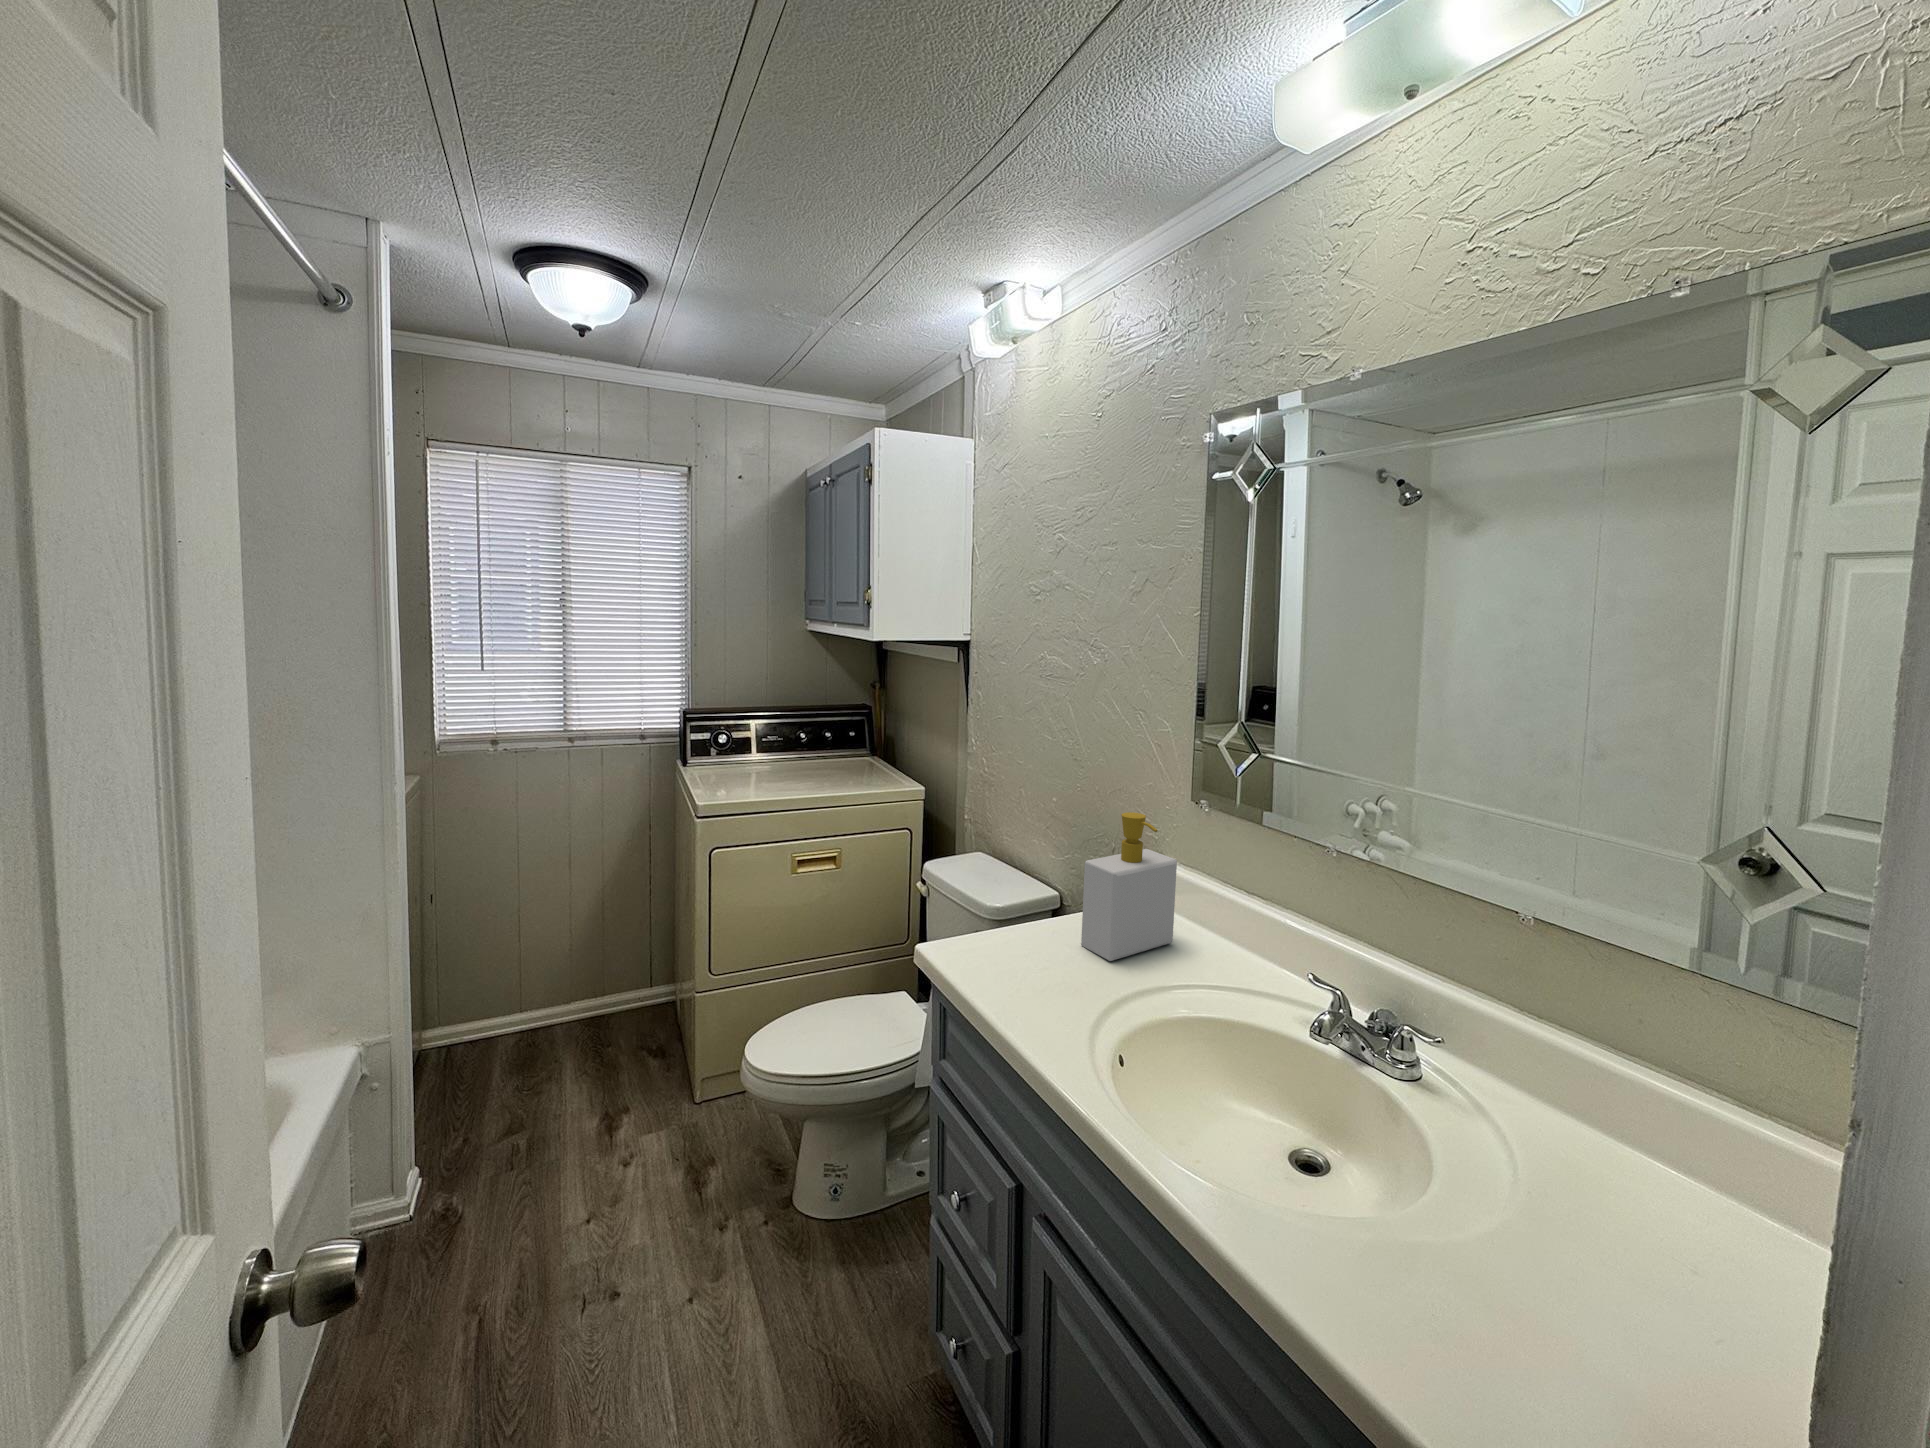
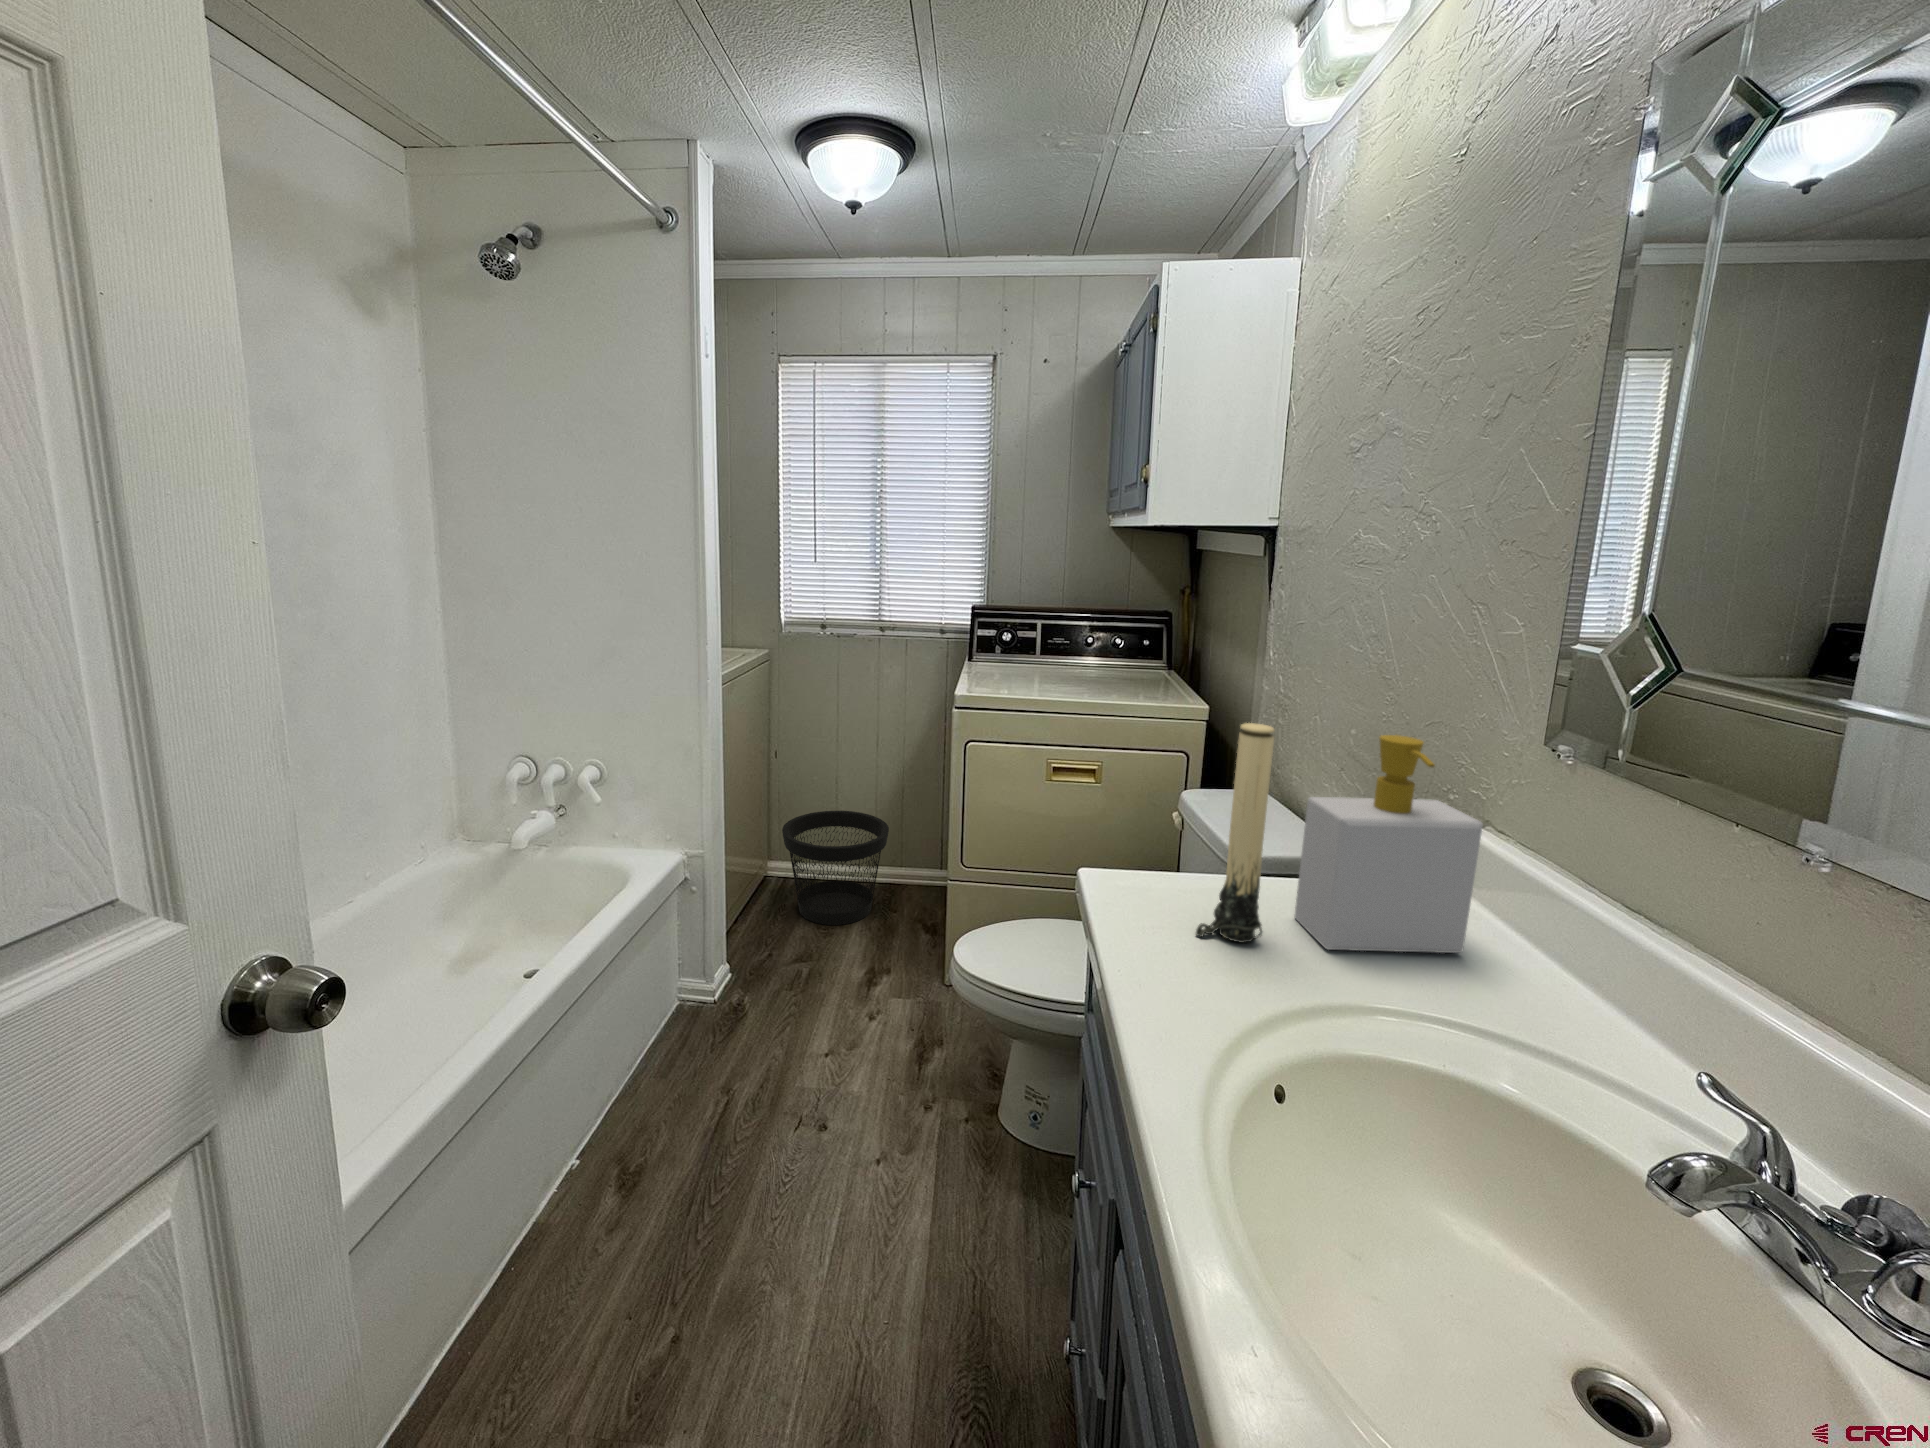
candle: none [1036,818,1076,975] -> present [1196,723,1274,943]
wastebasket: none [458,943,600,1084] -> present [782,811,889,925]

